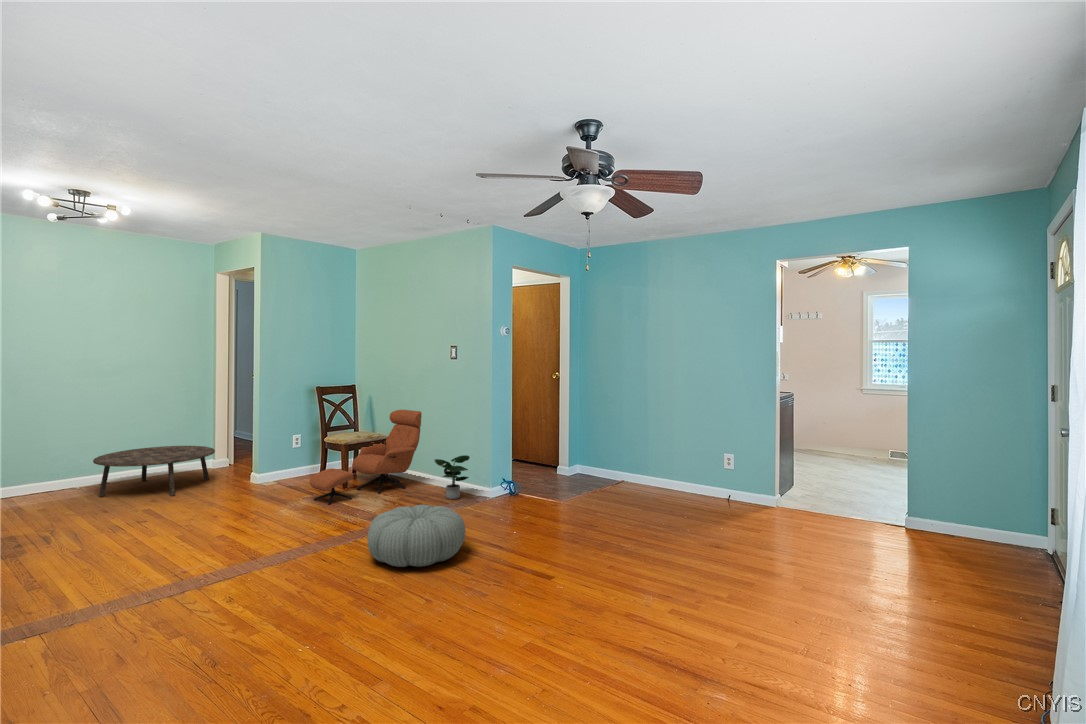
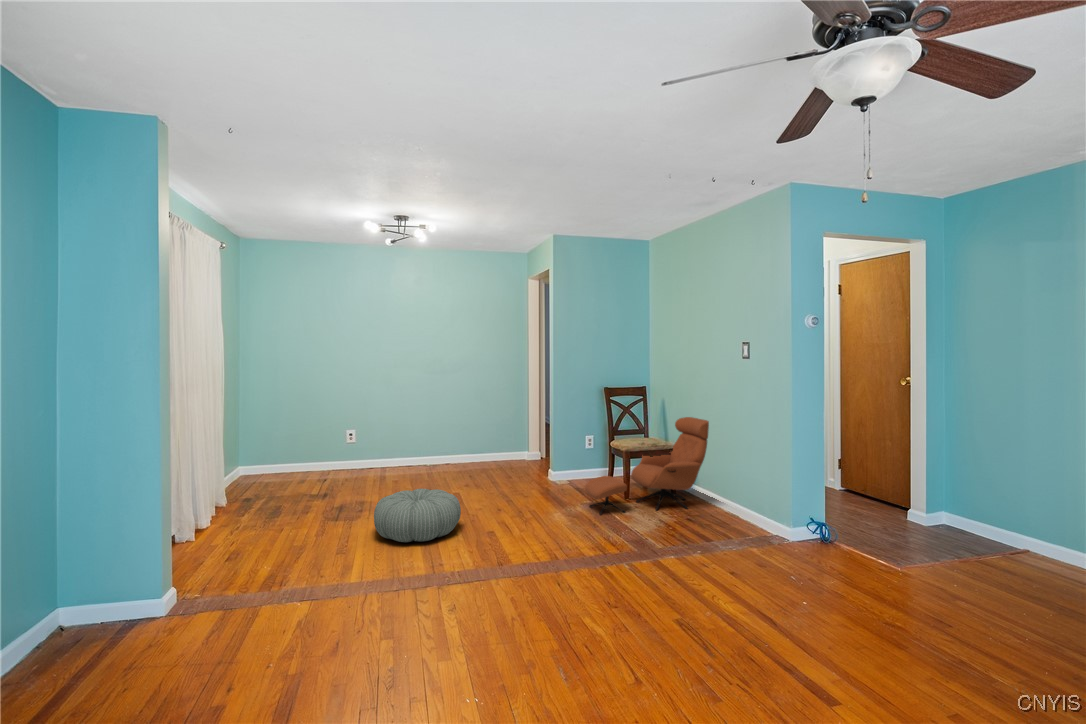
coffee table: present [93,446,215,497] -> none [435,437,522,482]
potted plant: present [434,455,470,499] -> none [716,480,763,534]
pouf: present [367,505,466,567] -> present [374,489,461,542]

